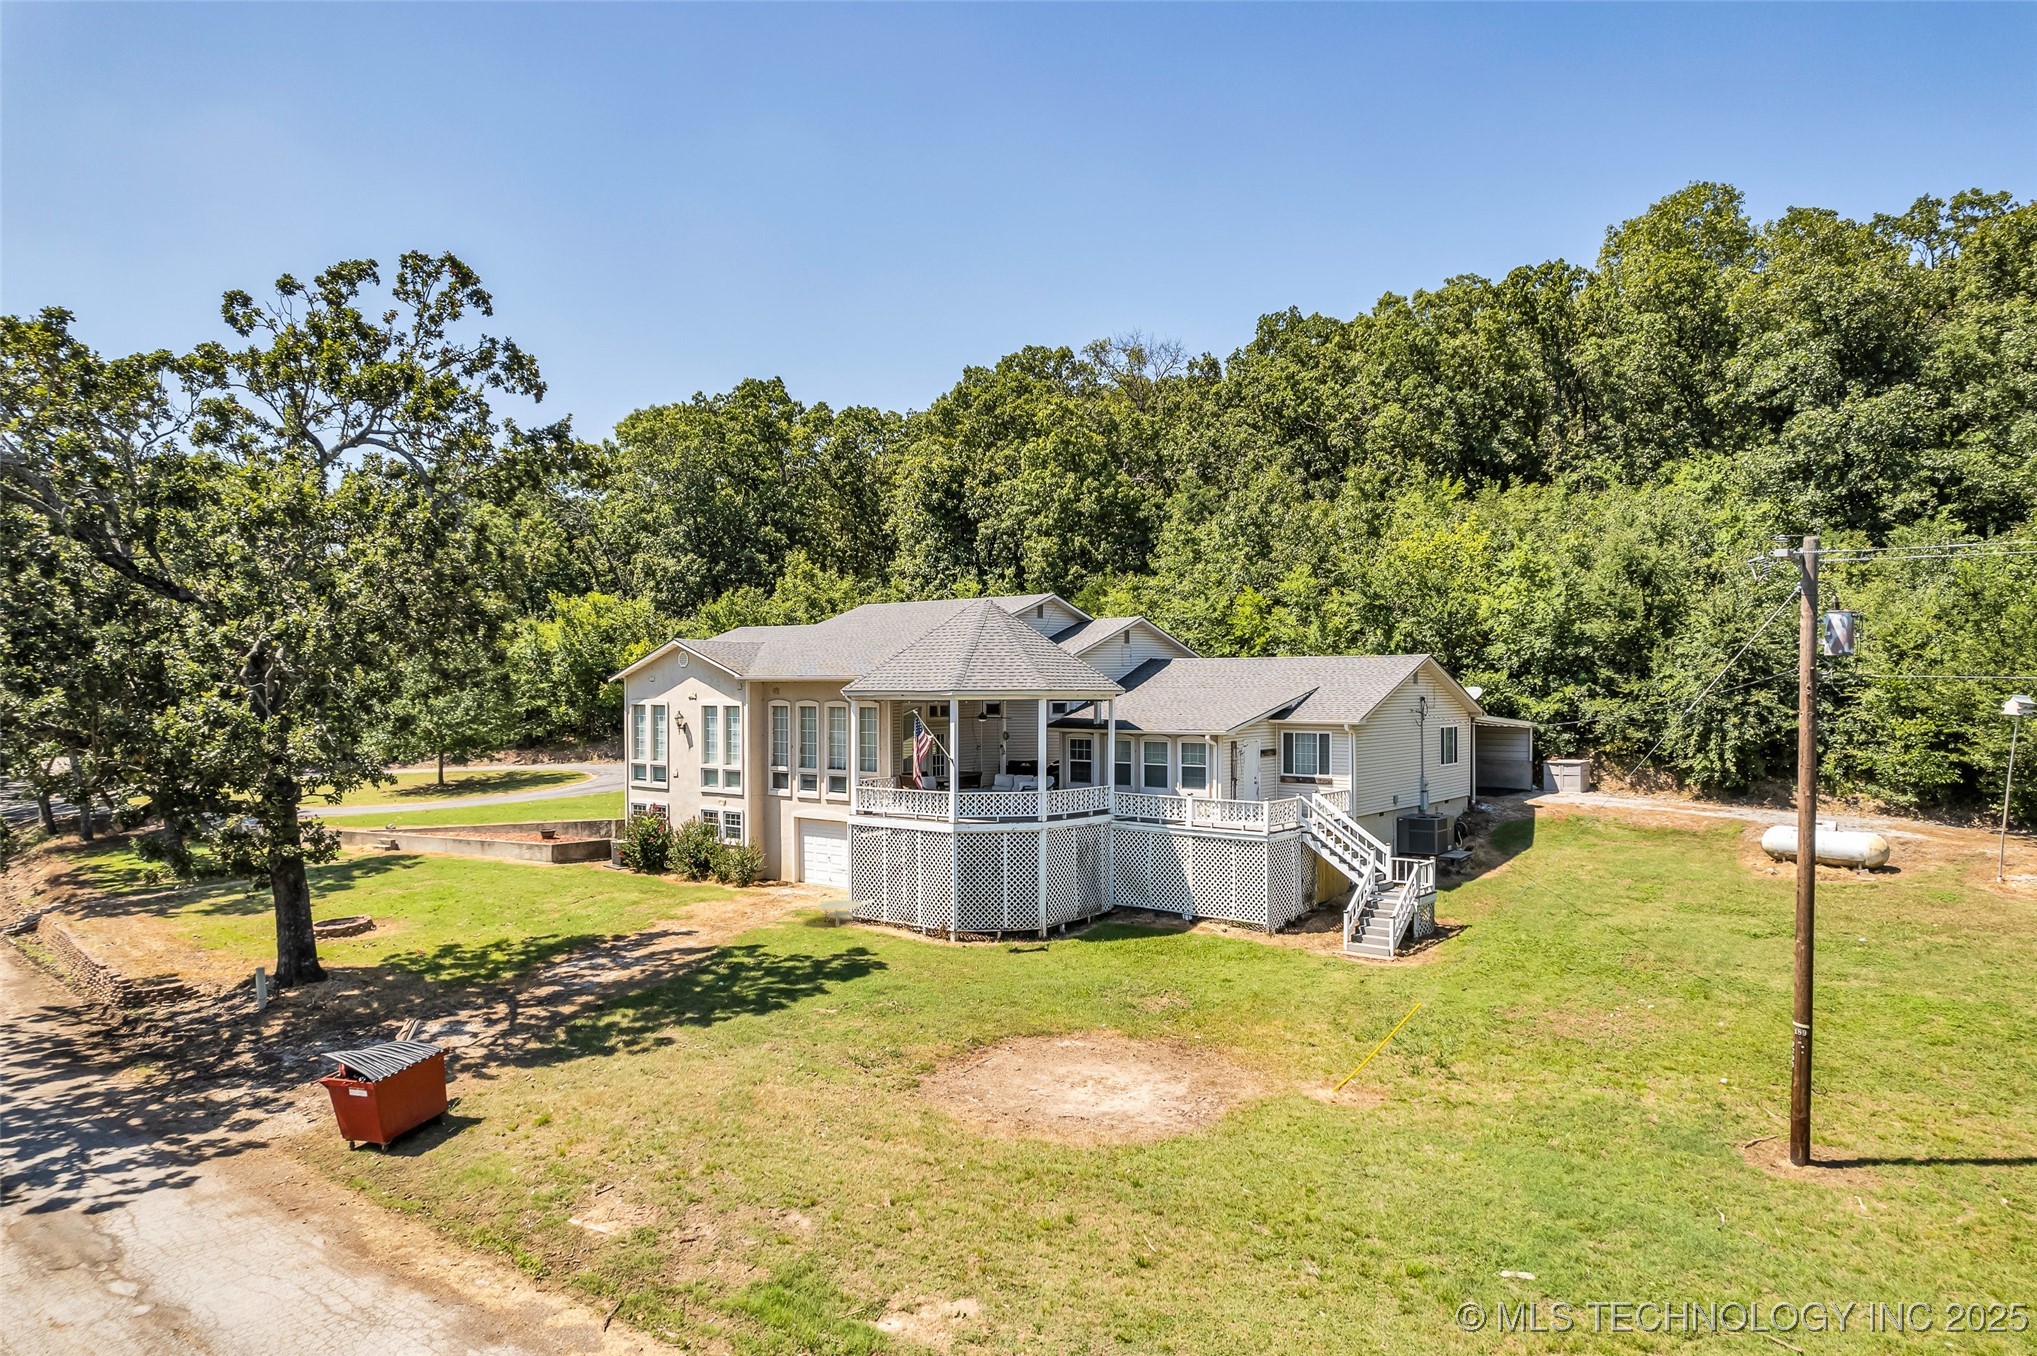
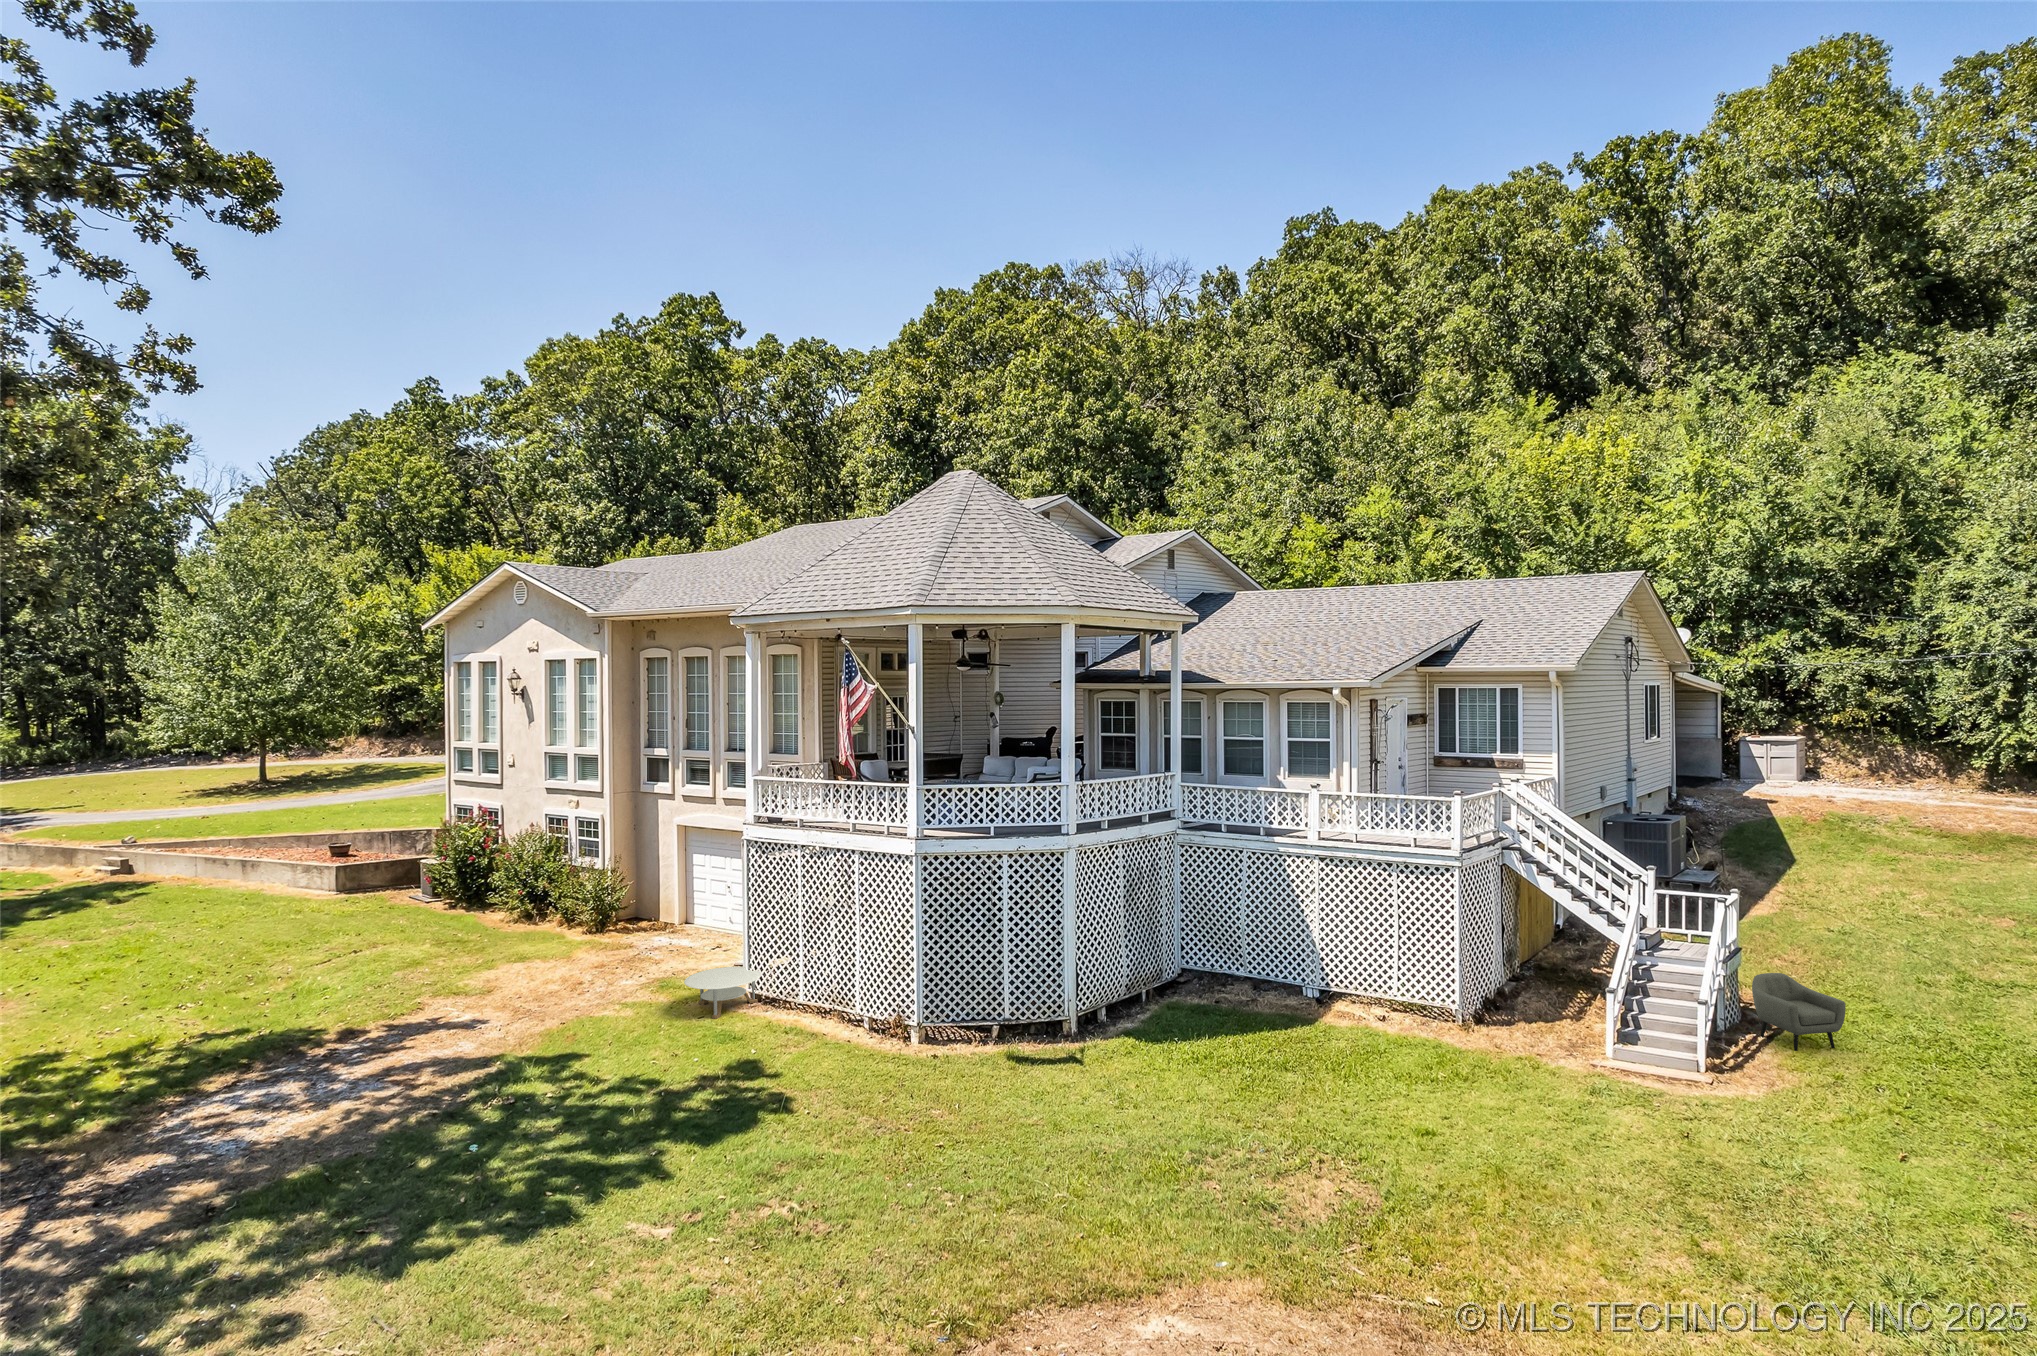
armchair: none [1423,901,1467,942] -> present [1752,973,1846,1051]

